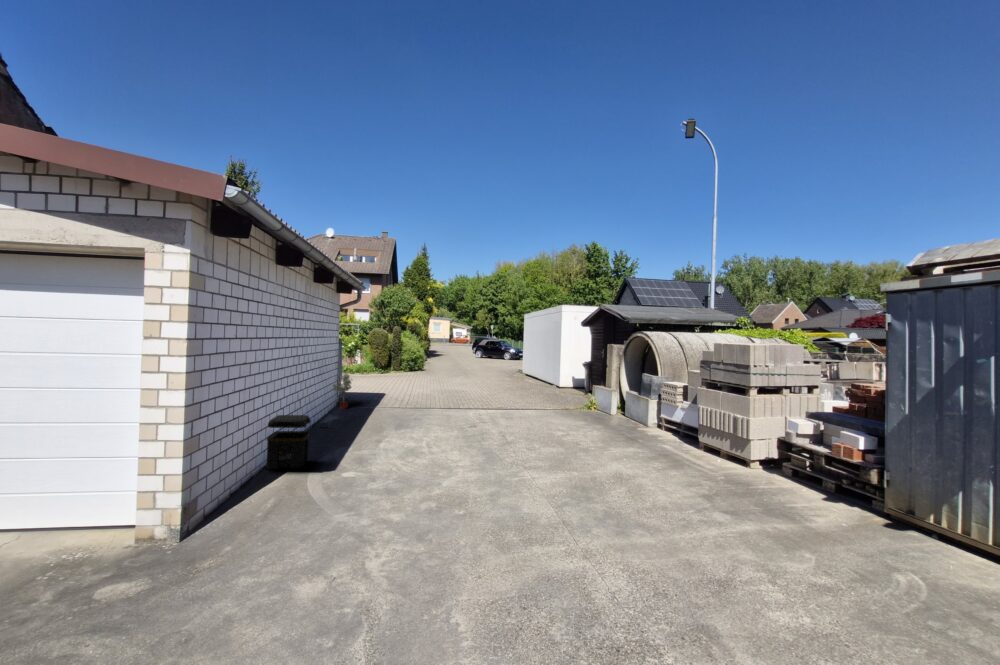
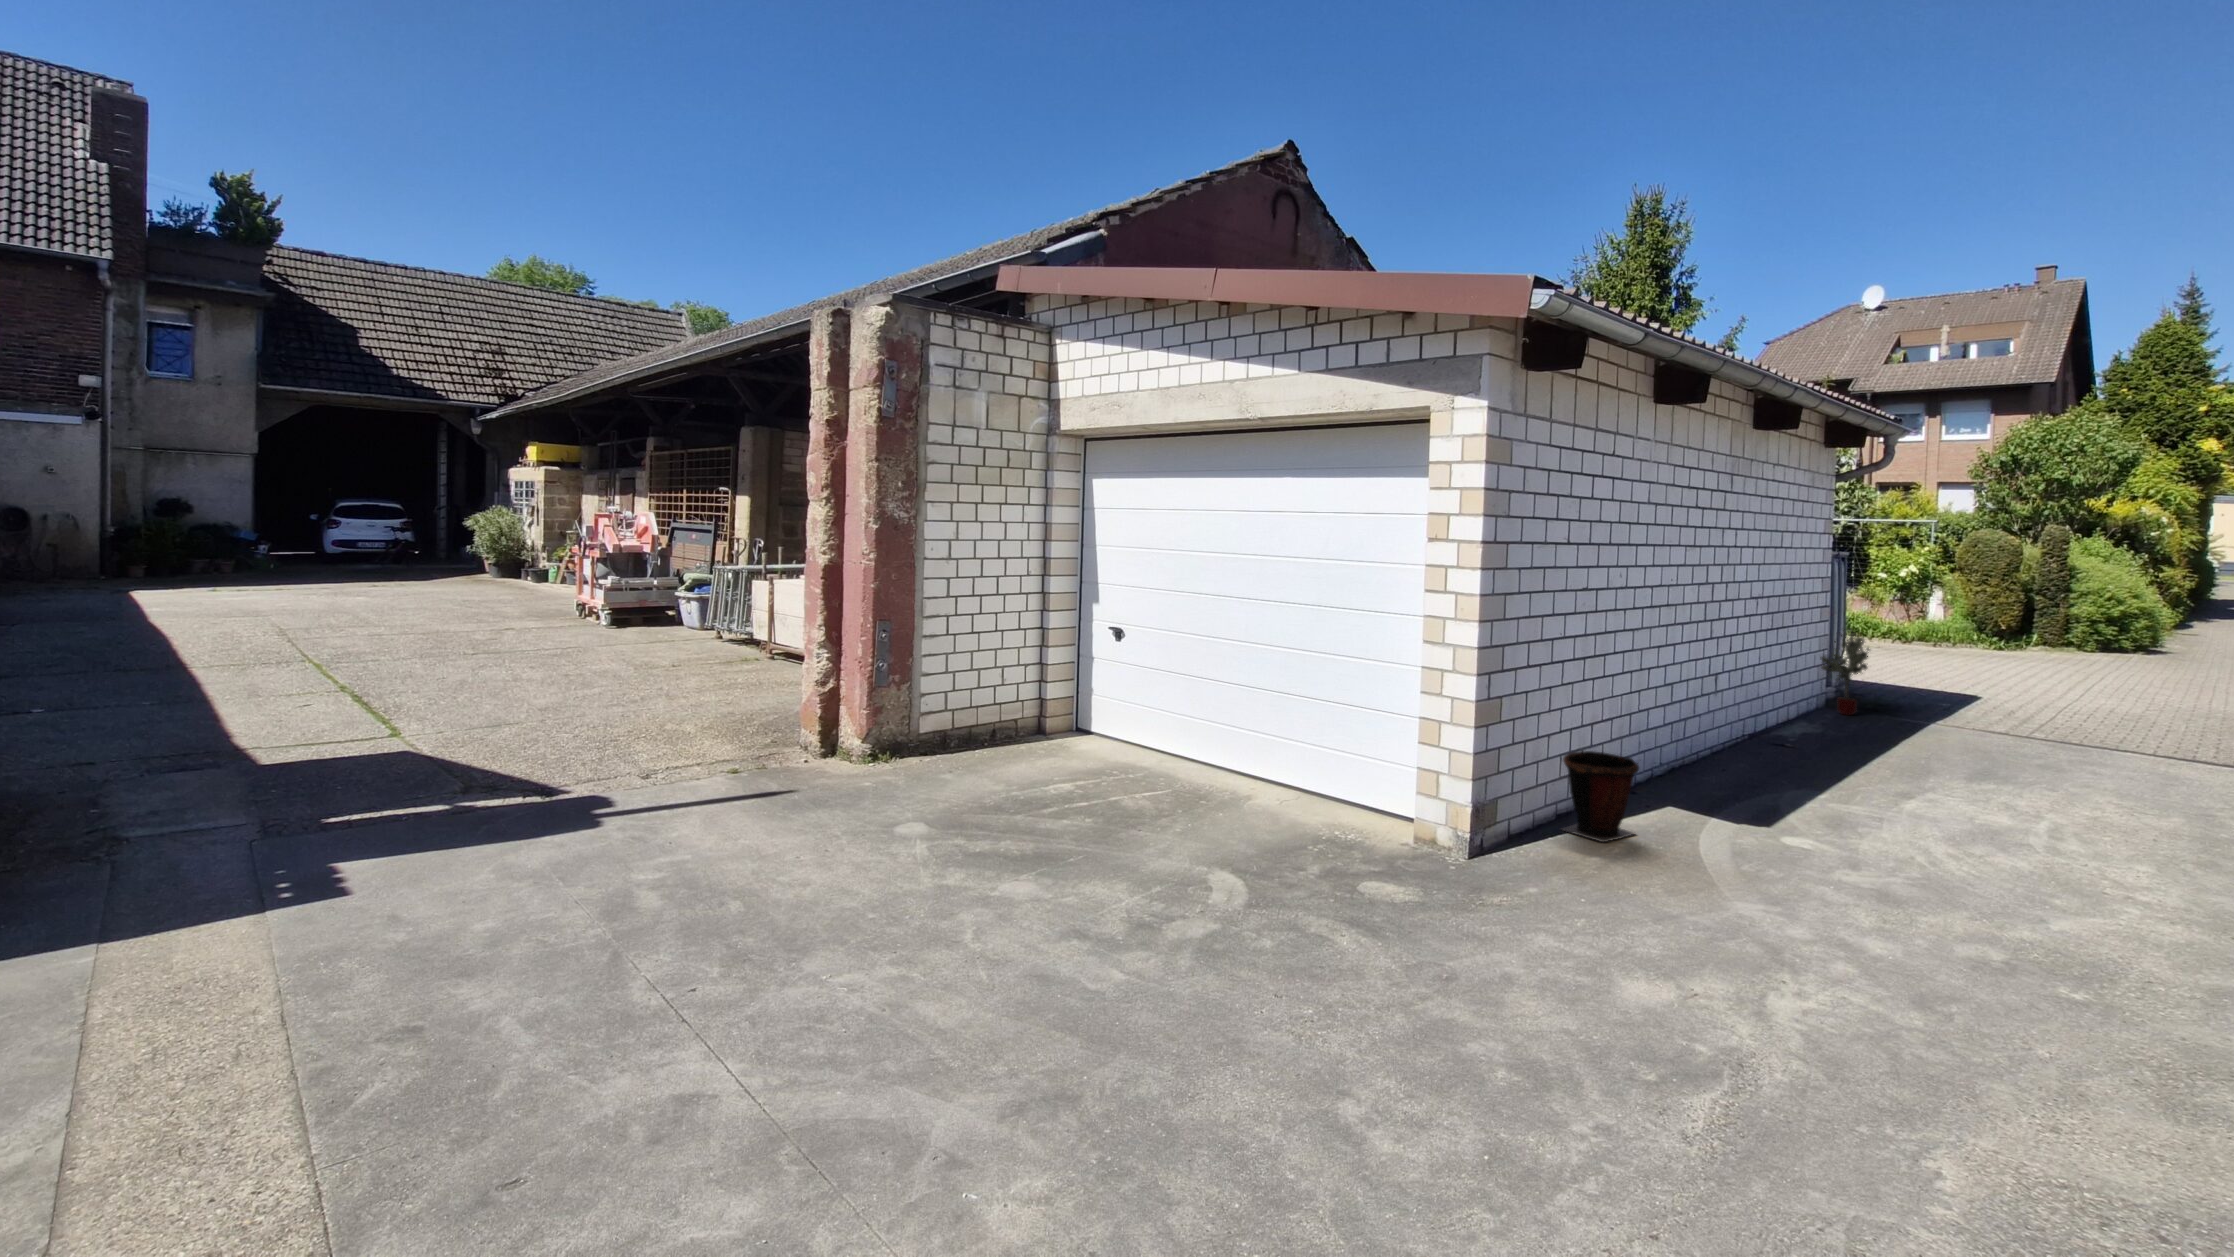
toolbox: present [267,415,311,469] -> none [1634,696,1725,806]
waste bin: none [232,449,279,503] -> present [1563,751,1639,842]

